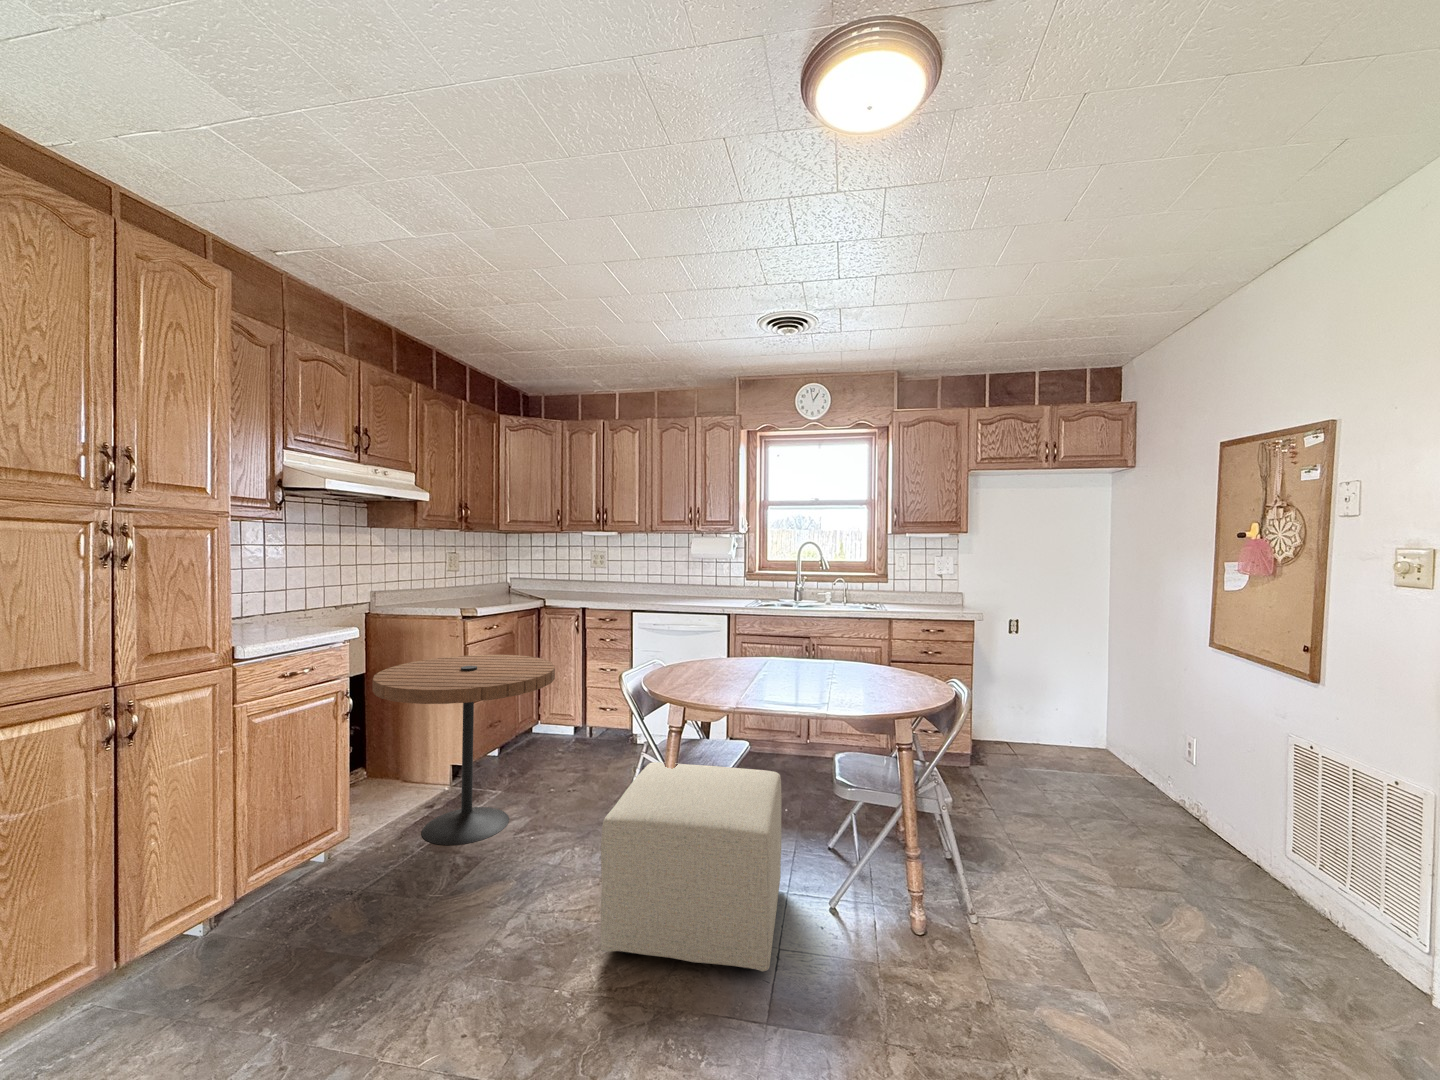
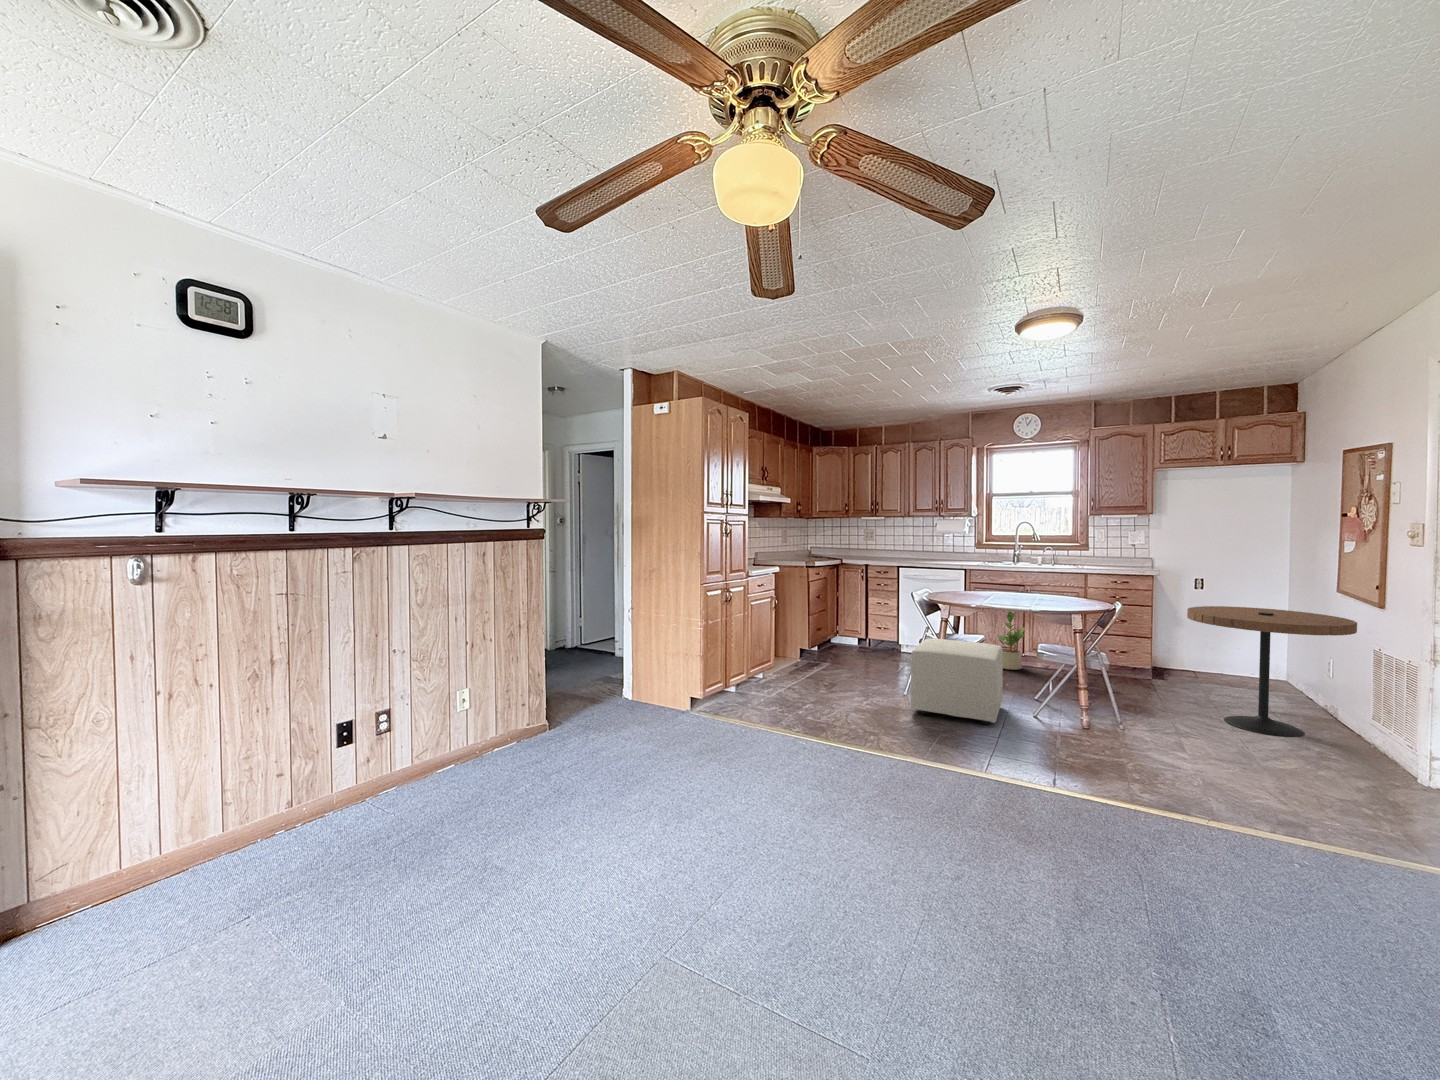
side table: present [372,655,555,845] -> present [1187,606,1357,737]
potted plant: none [772,679,813,770] -> present [999,612,1026,670]

